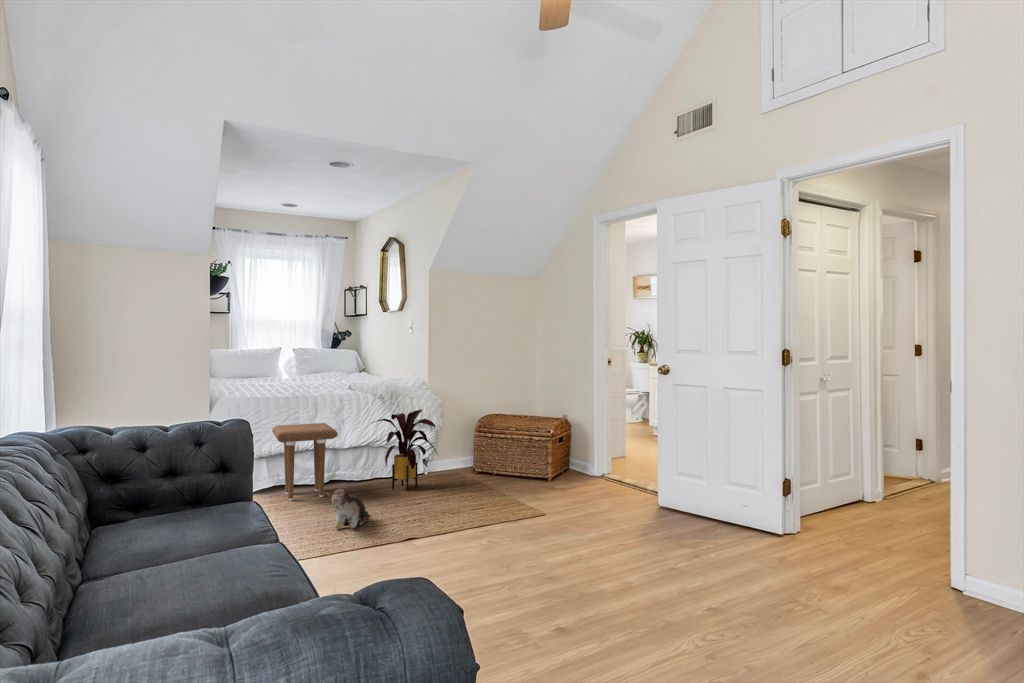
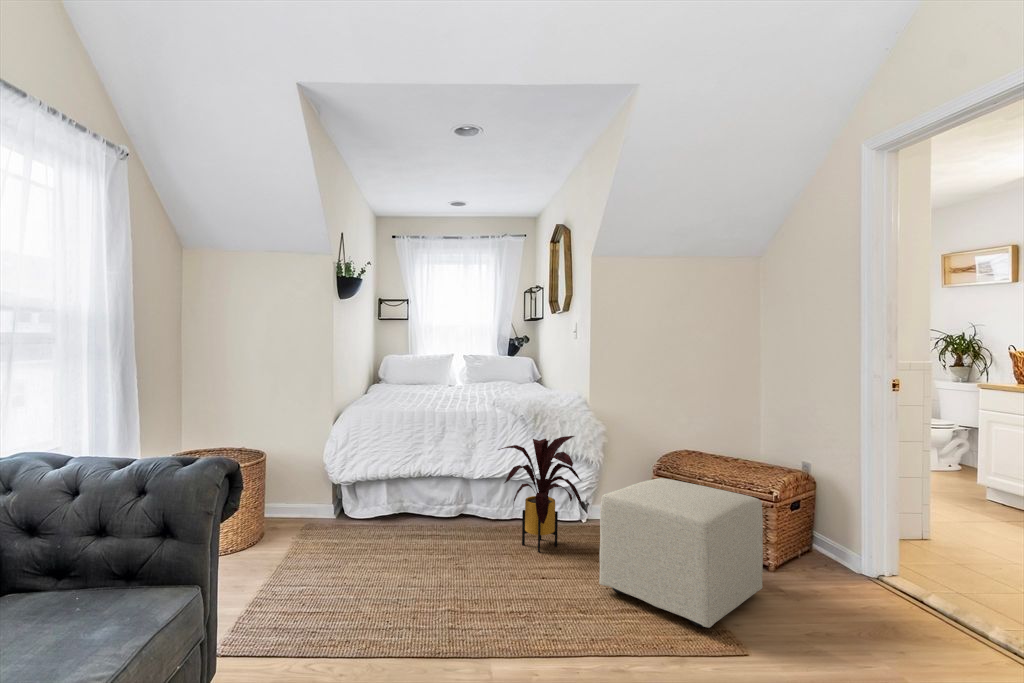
side table: present [272,423,337,501] -> none [371,442,455,542]
ottoman: none [461,430,550,504] -> present [599,478,763,628]
plush toy: present [328,489,368,529] -> none [363,557,451,621]

